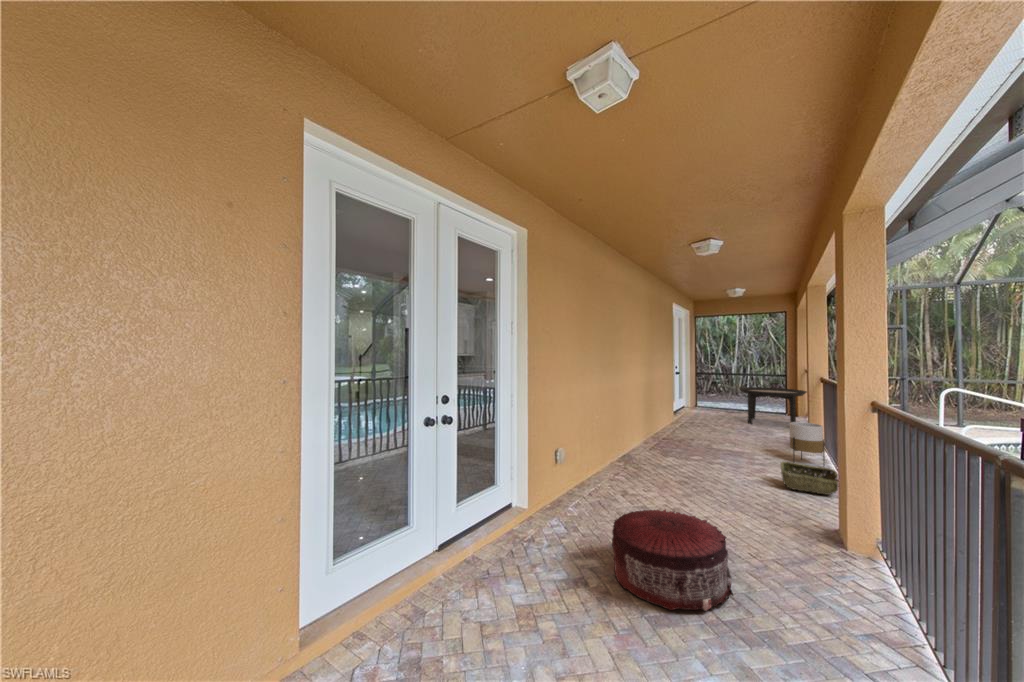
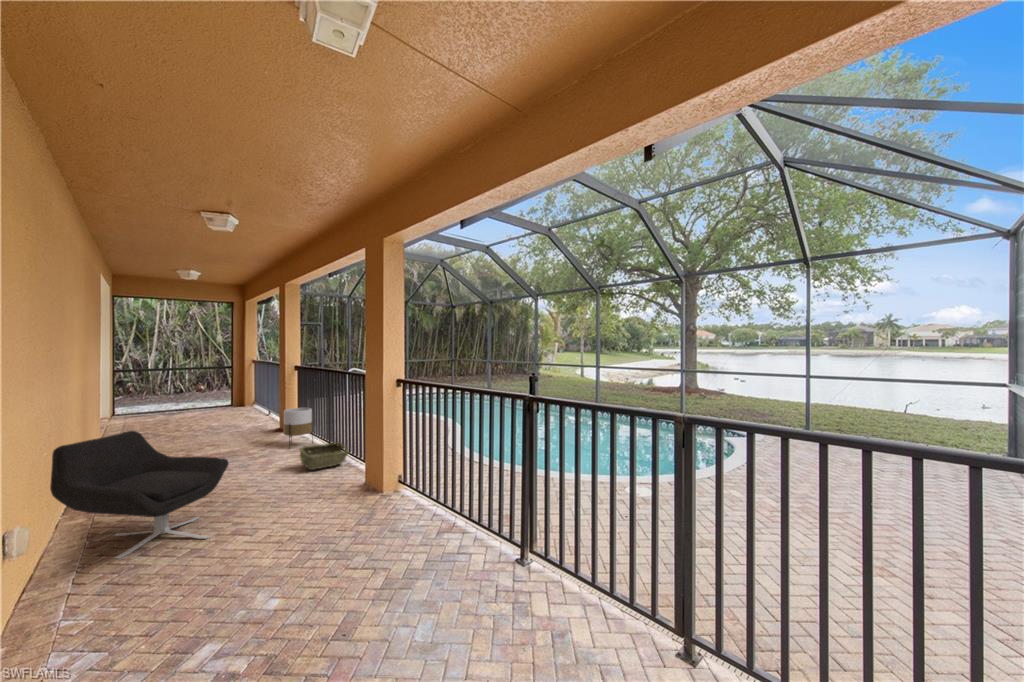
round table: present [739,387,807,424] -> none [192,380,265,423]
lounge chair: none [587,412,685,504] -> present [50,431,229,559]
pouf: present [612,509,733,611] -> none [238,514,374,633]

